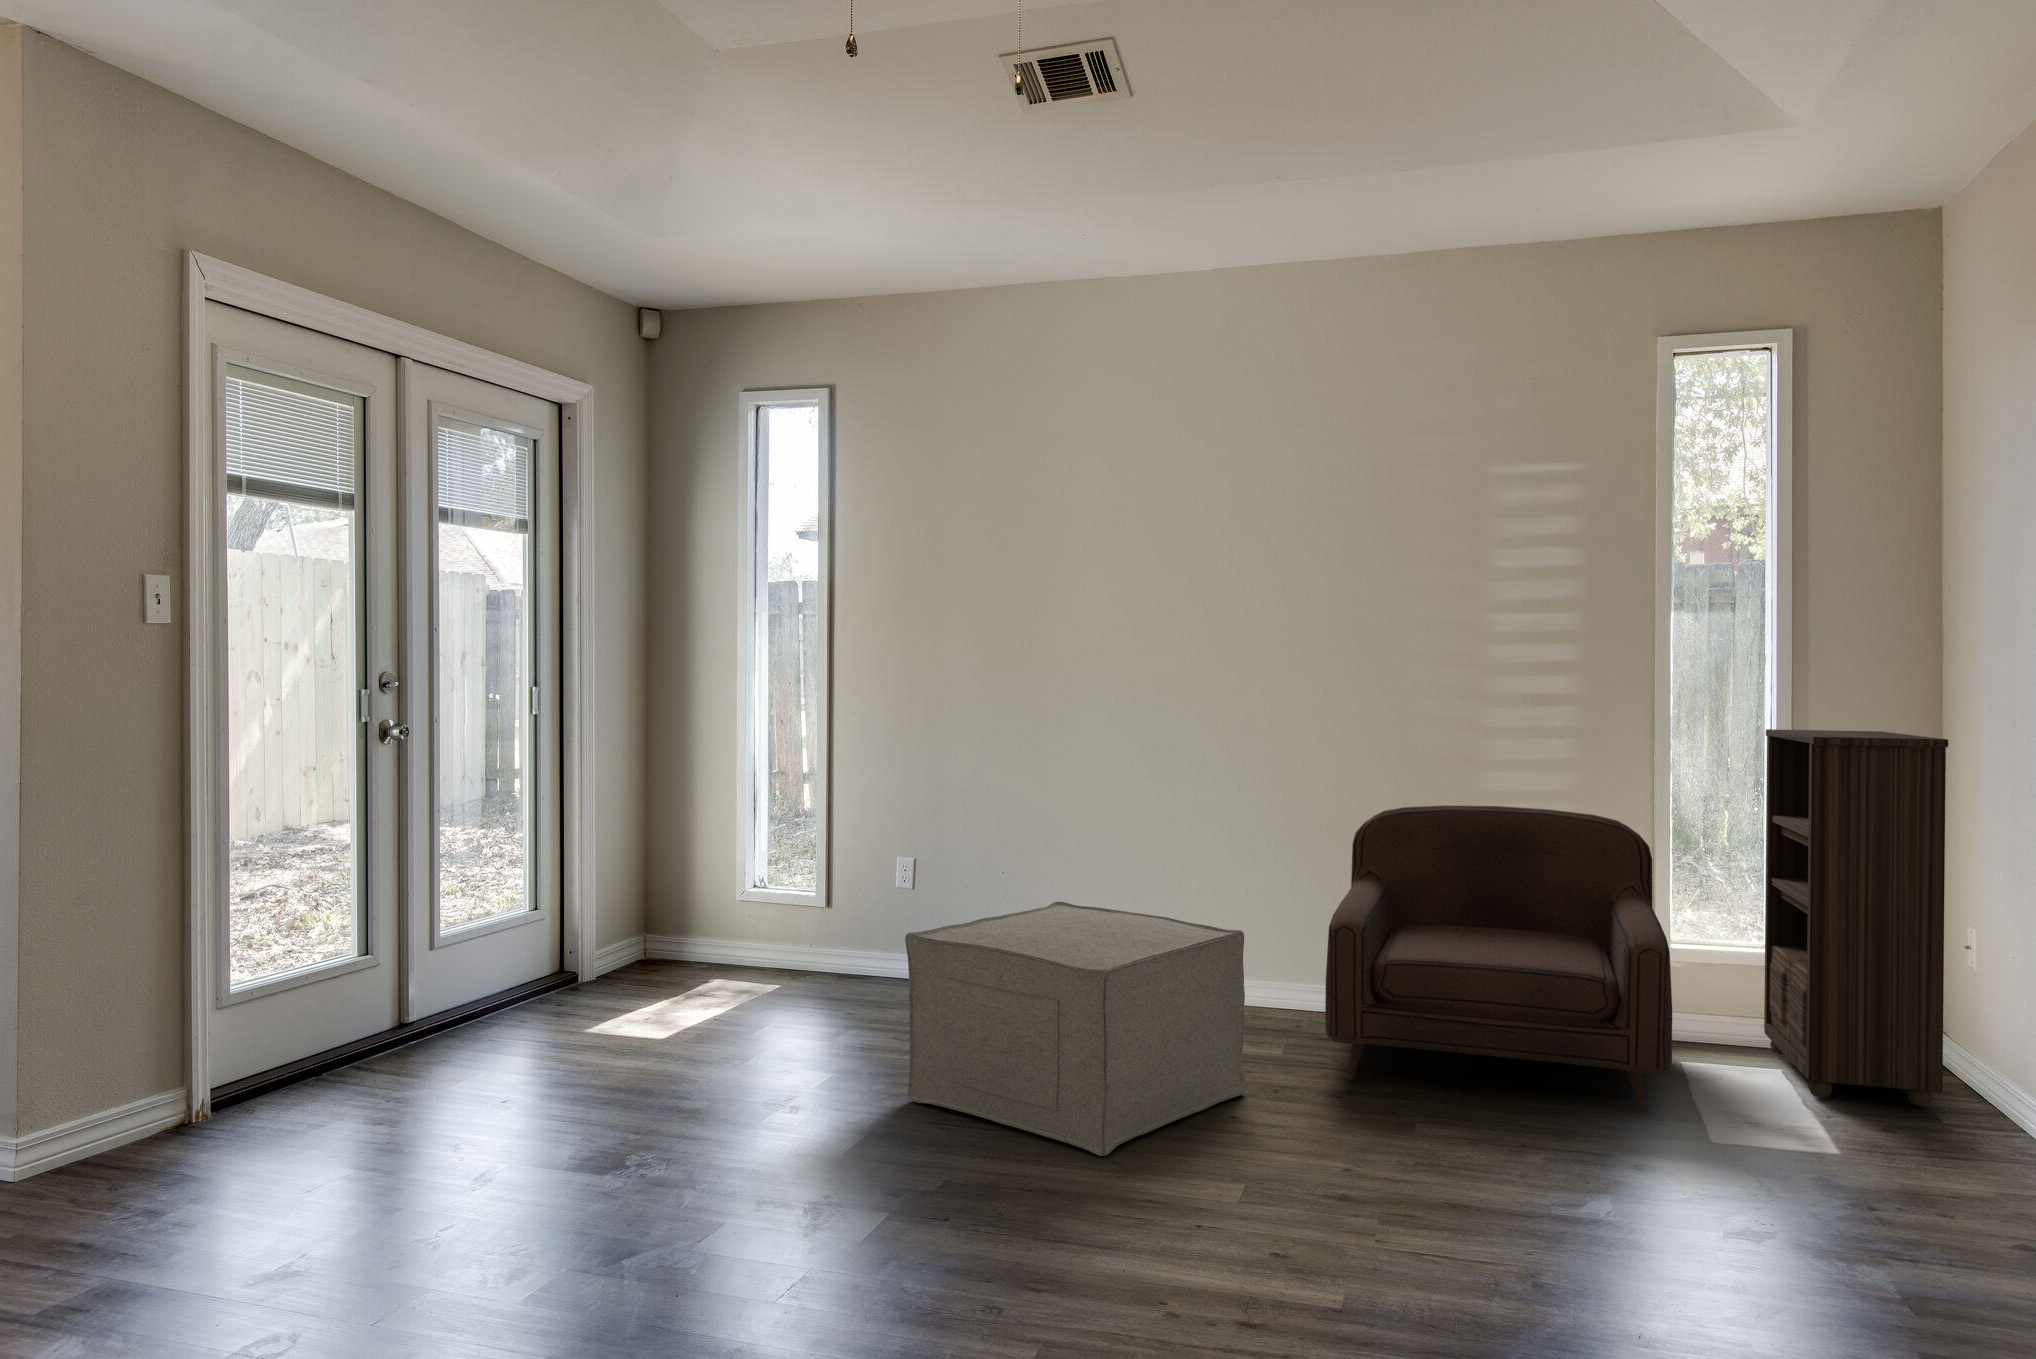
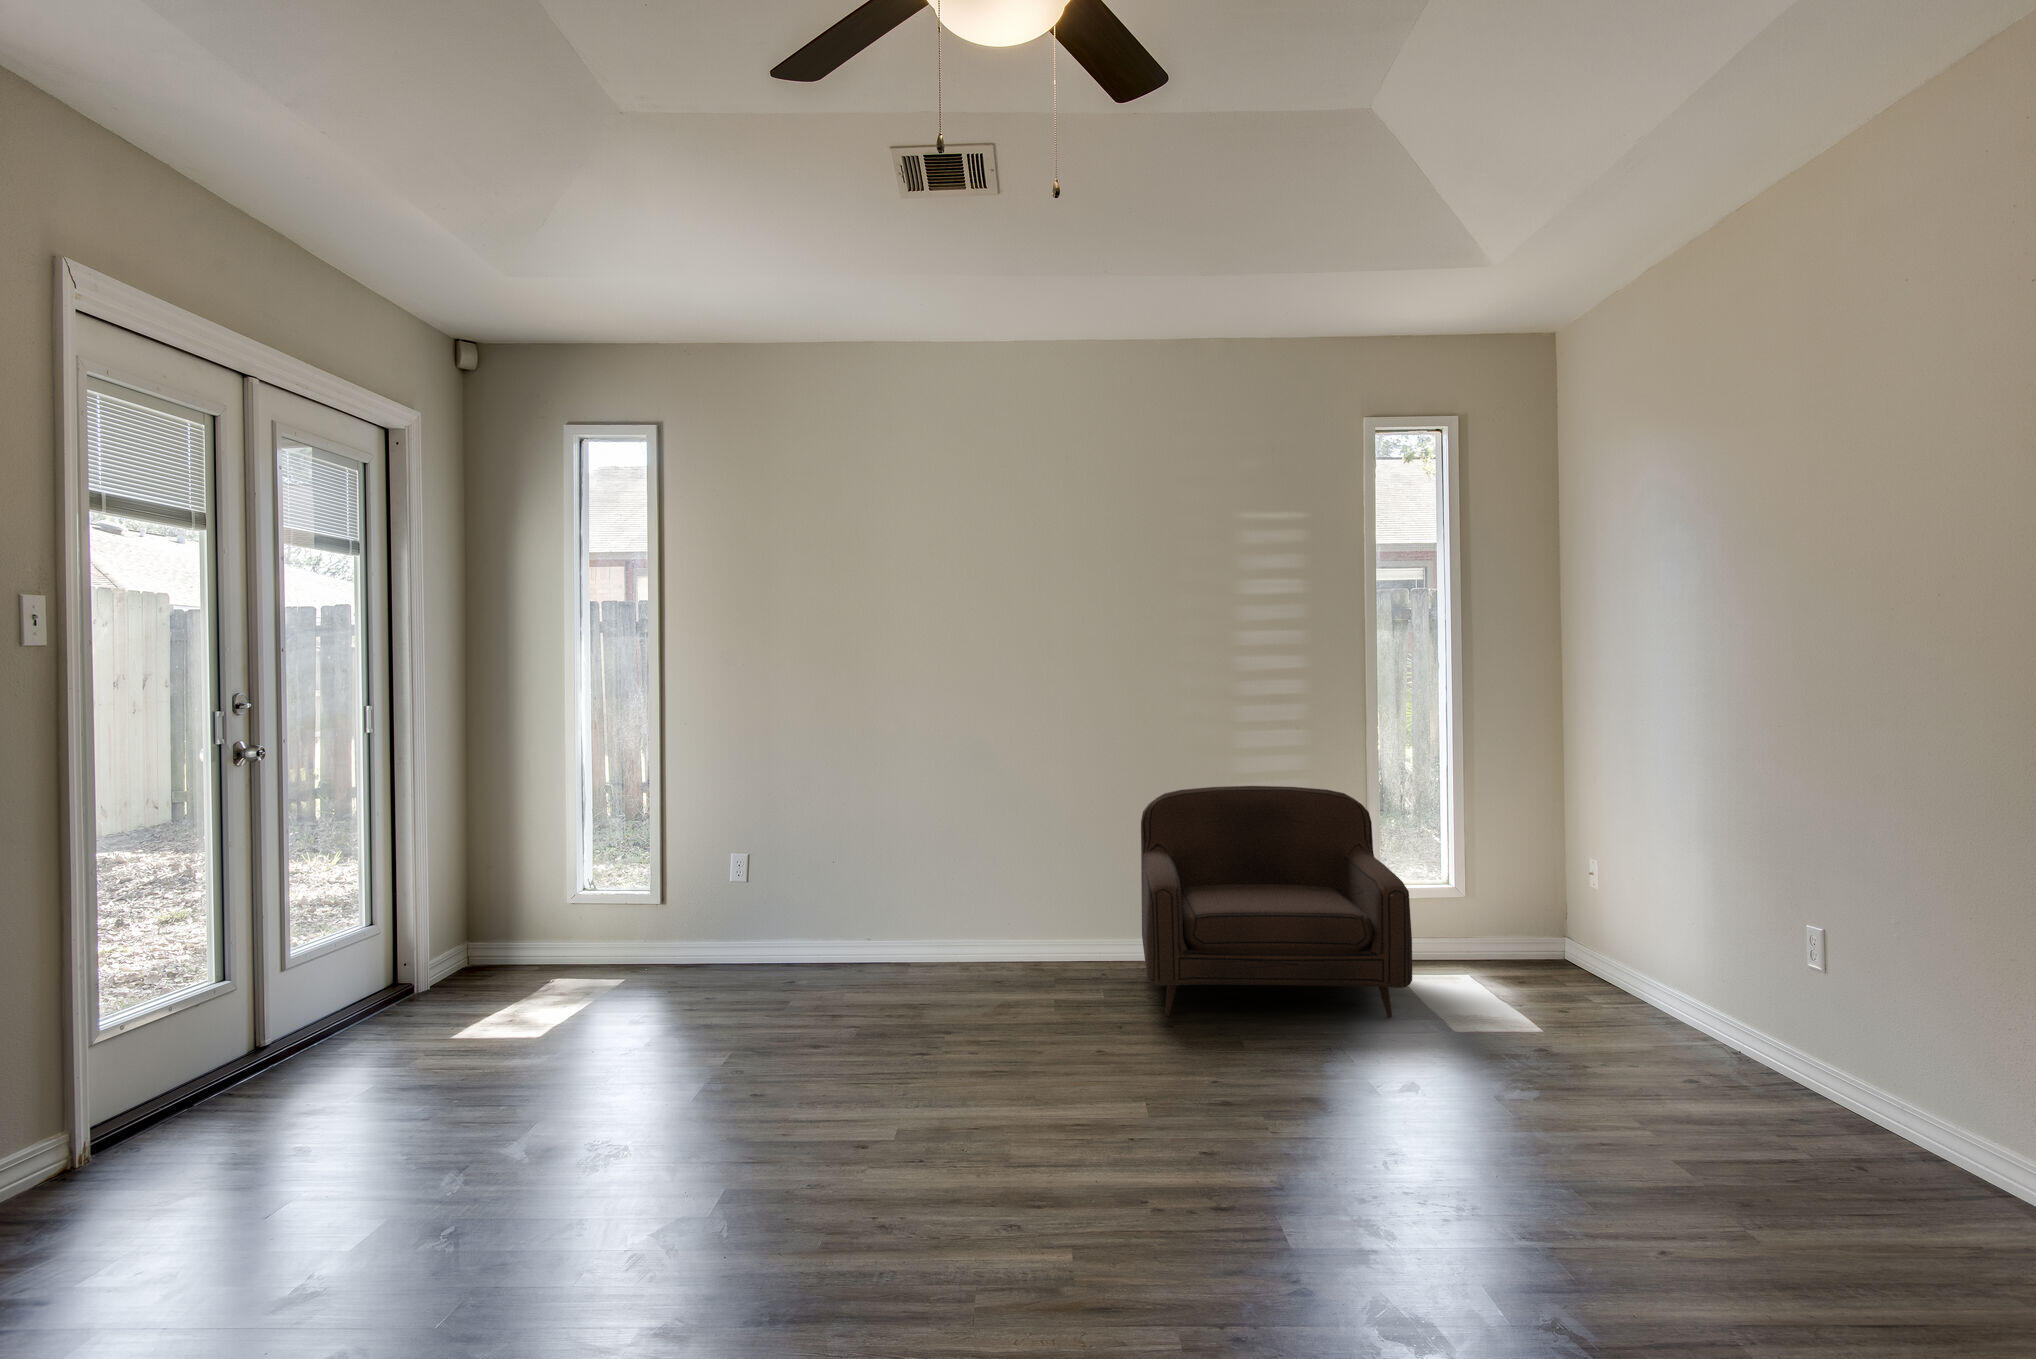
bookshelf: present [1764,729,1948,1107] -> none [1444,718,1584,996]
ottoman: present [905,902,1245,1156] -> none [806,884,1092,1096]

